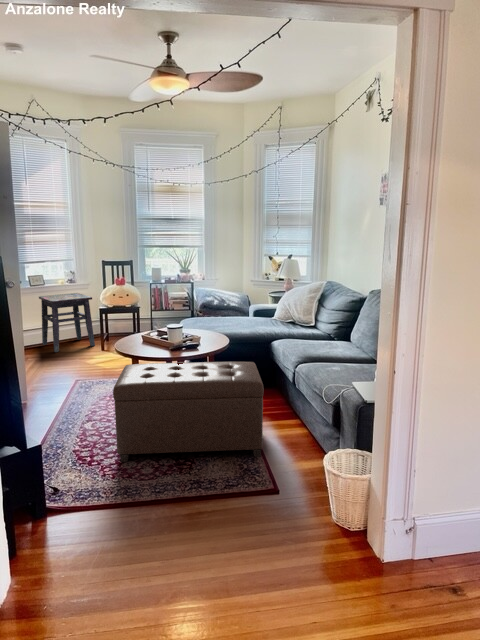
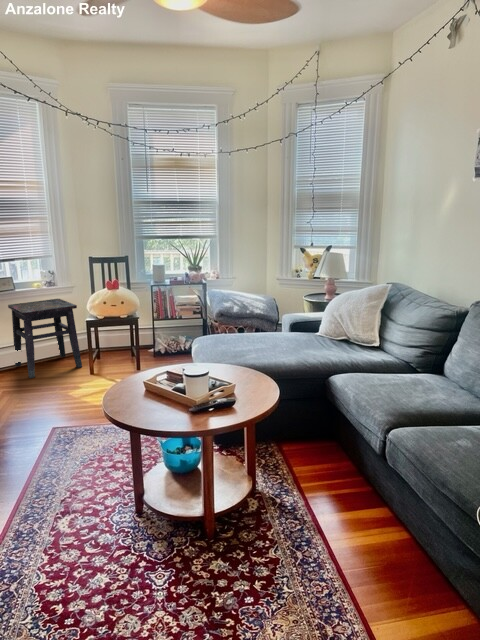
ottoman: present [113,362,264,462] -> none [96,427,358,619]

